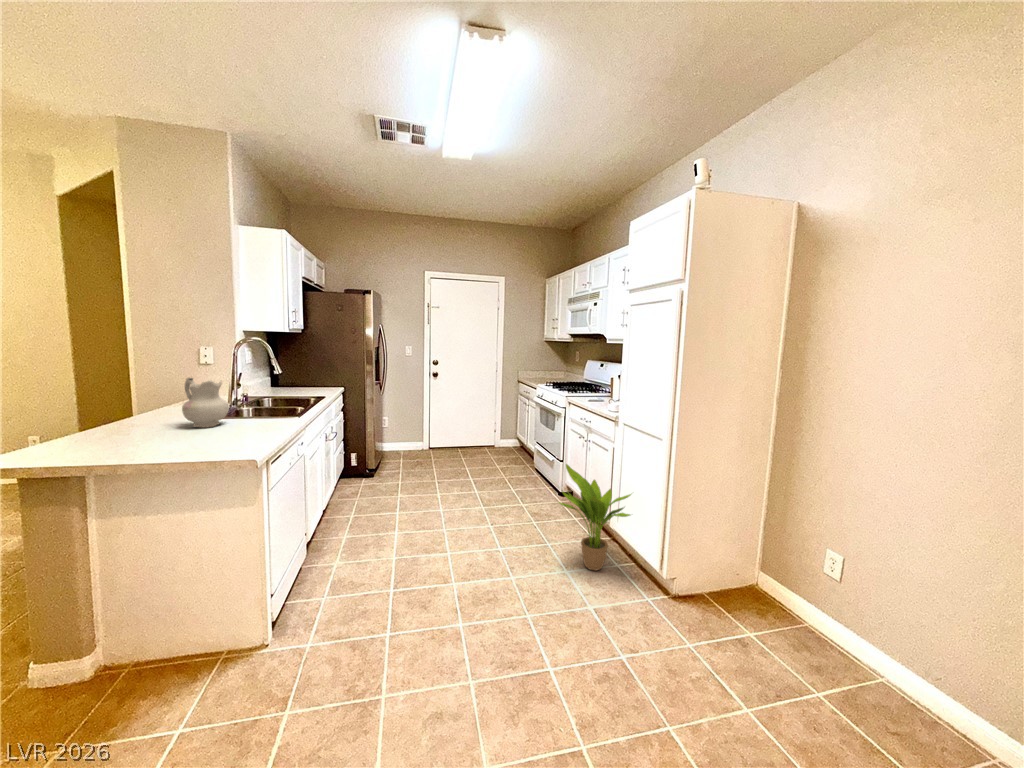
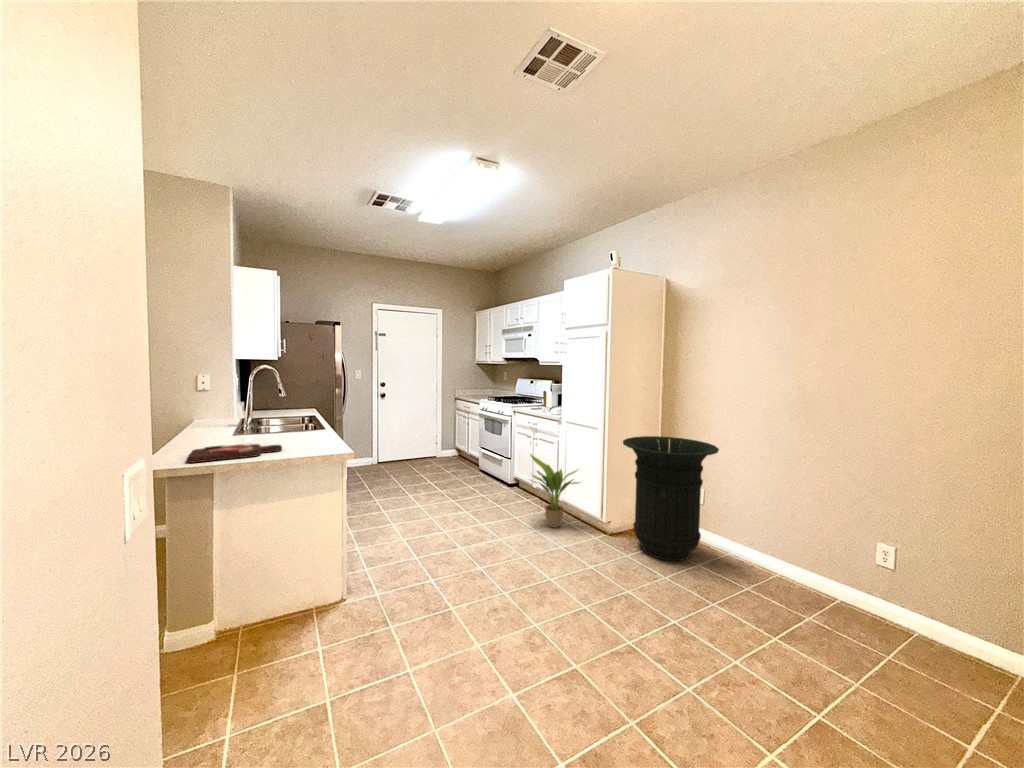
ceramic pitcher: present [182,378,229,428] -> none [236,400,275,441]
cutting board: none [59,435,197,457] -> present [187,444,282,463]
trash can: none [695,457,880,679] -> present [623,436,719,561]

